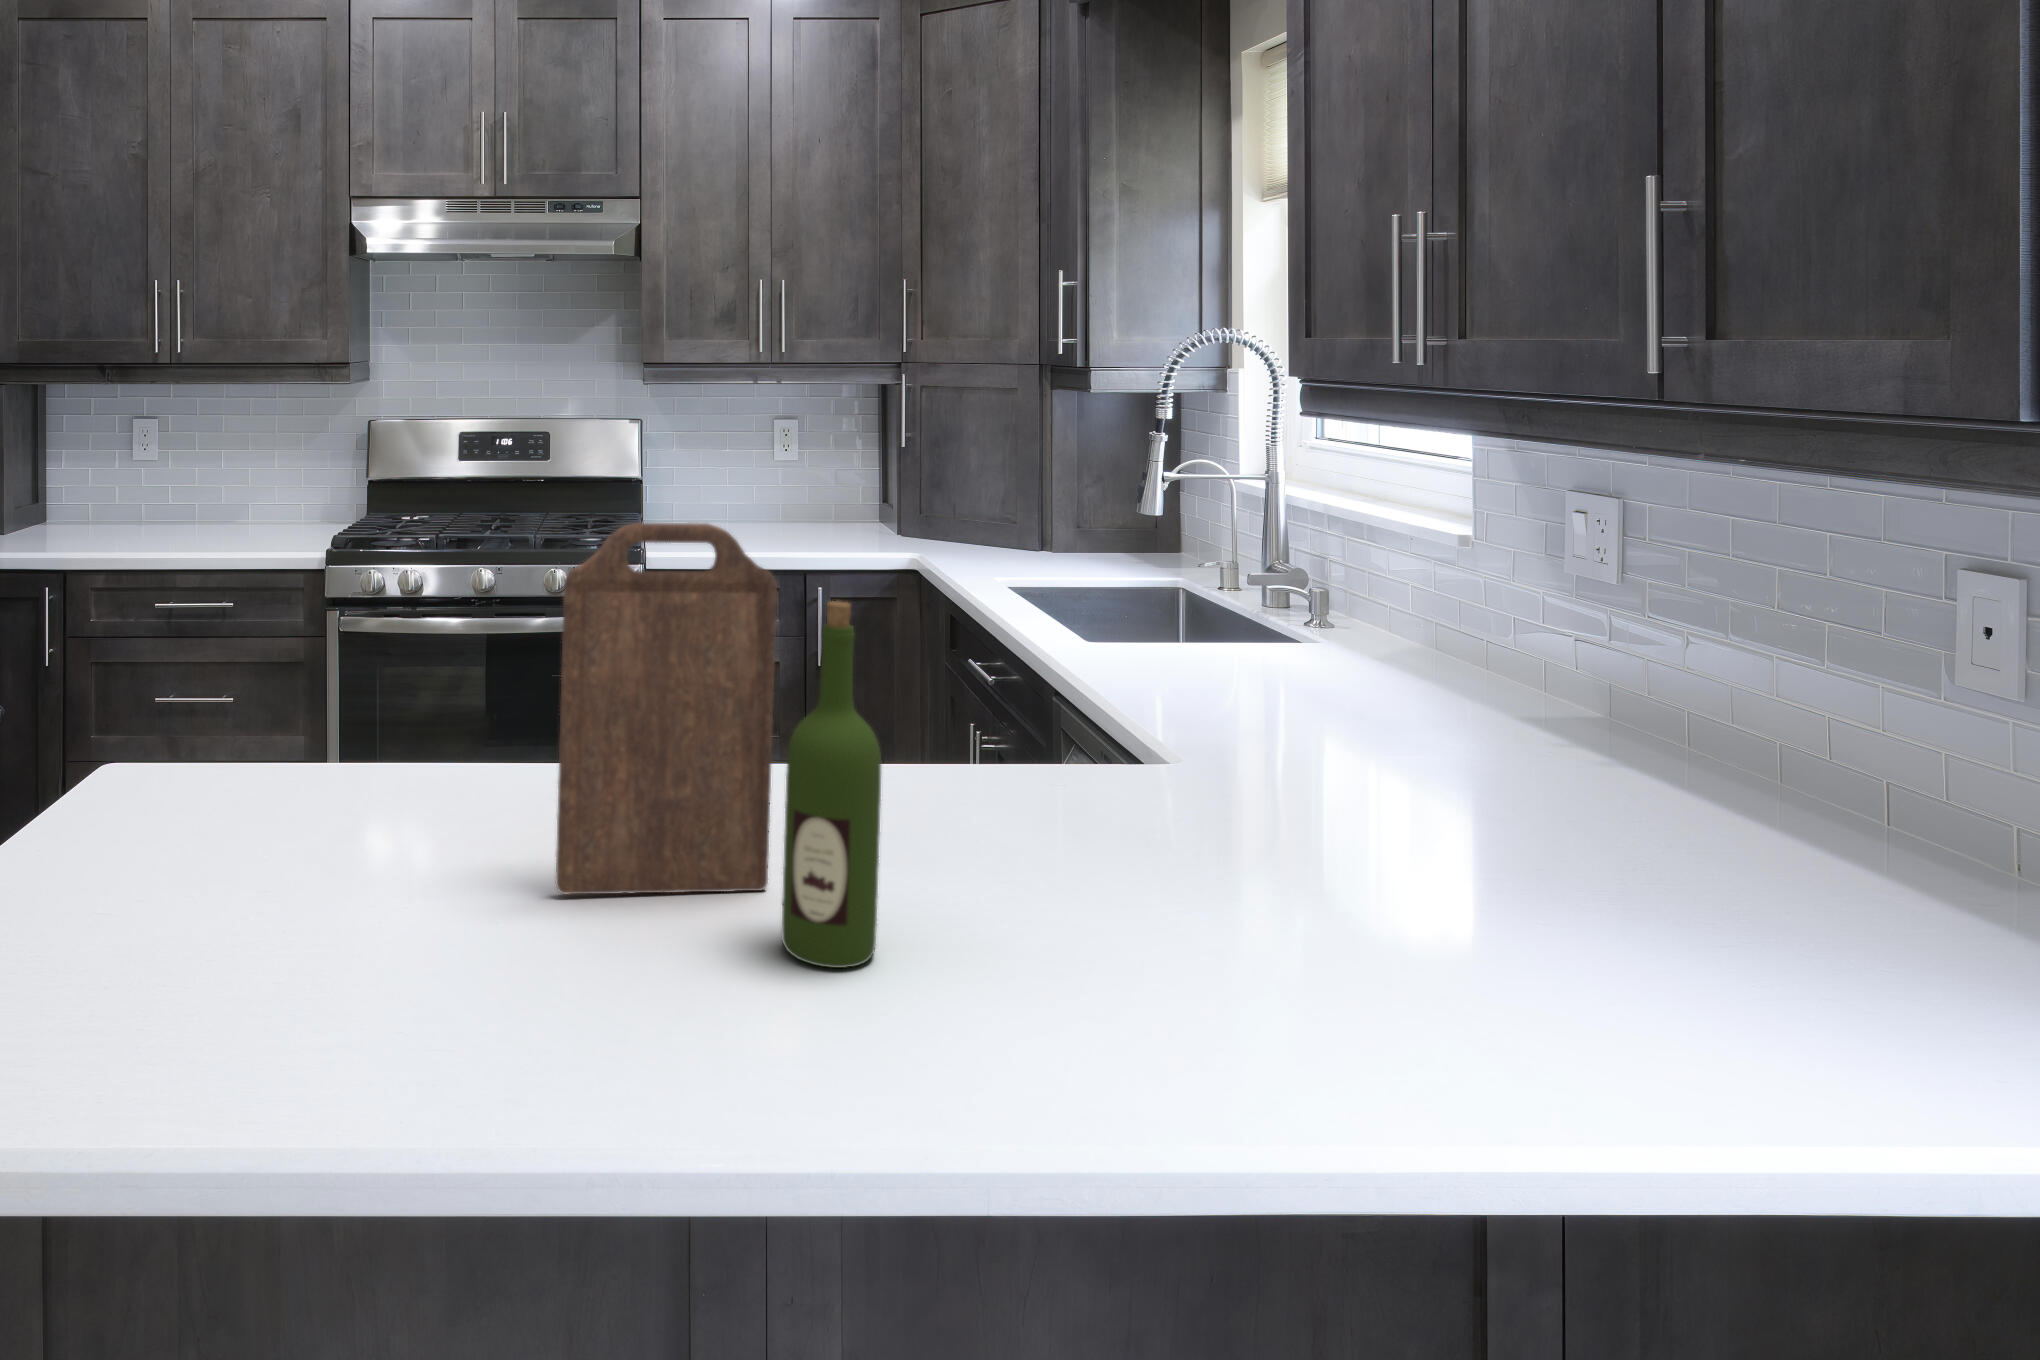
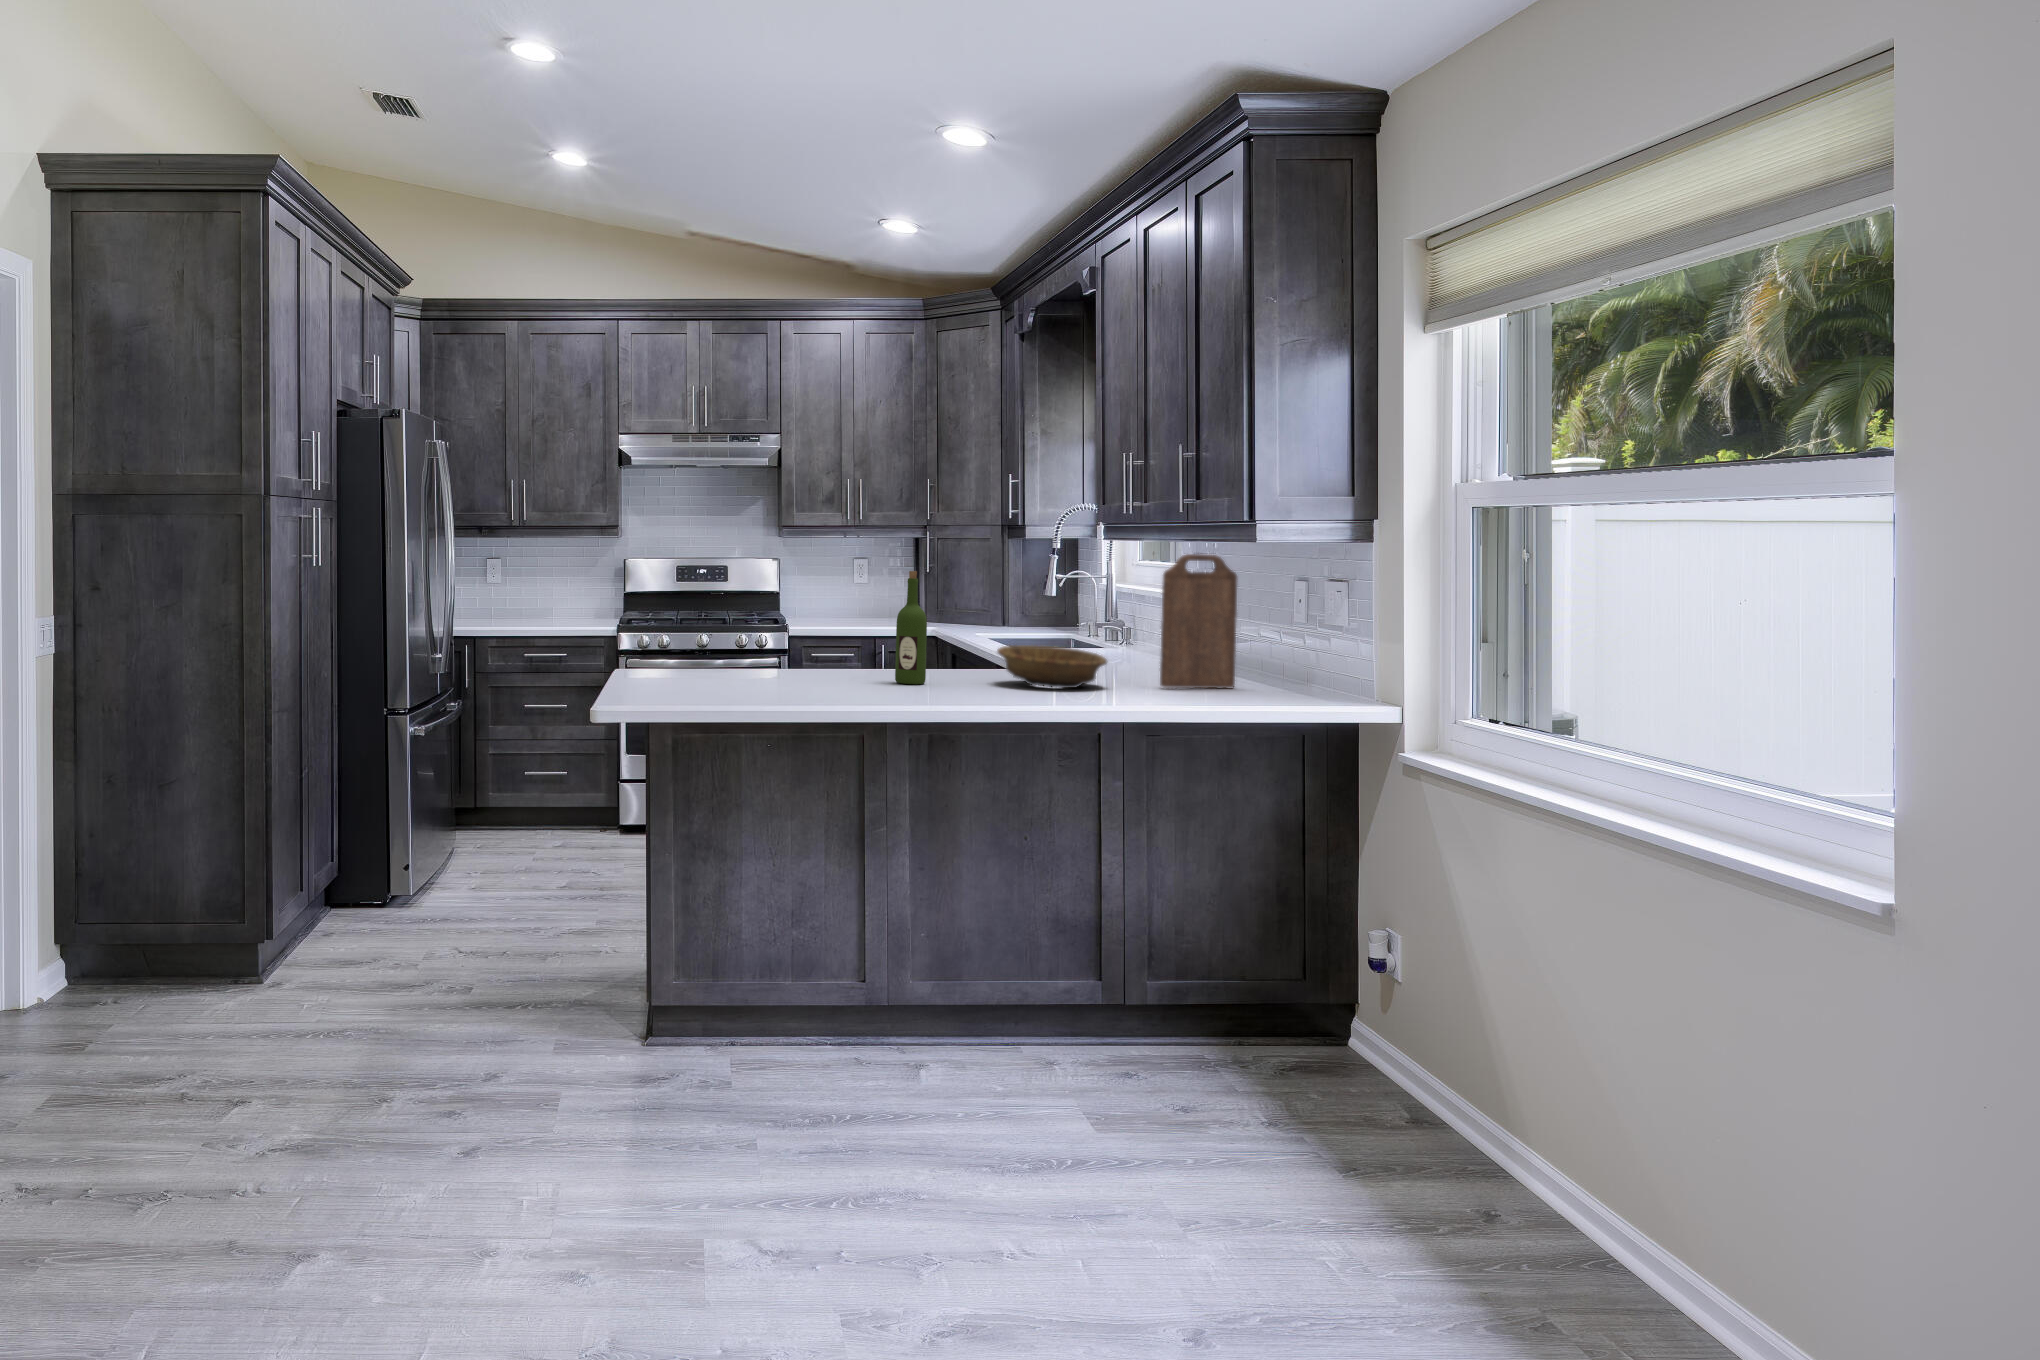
cutting board: present [556,523,777,894] -> present [1160,554,1238,689]
decorative bowl: none [1100,809,1479,1012] -> present [997,645,1107,688]

